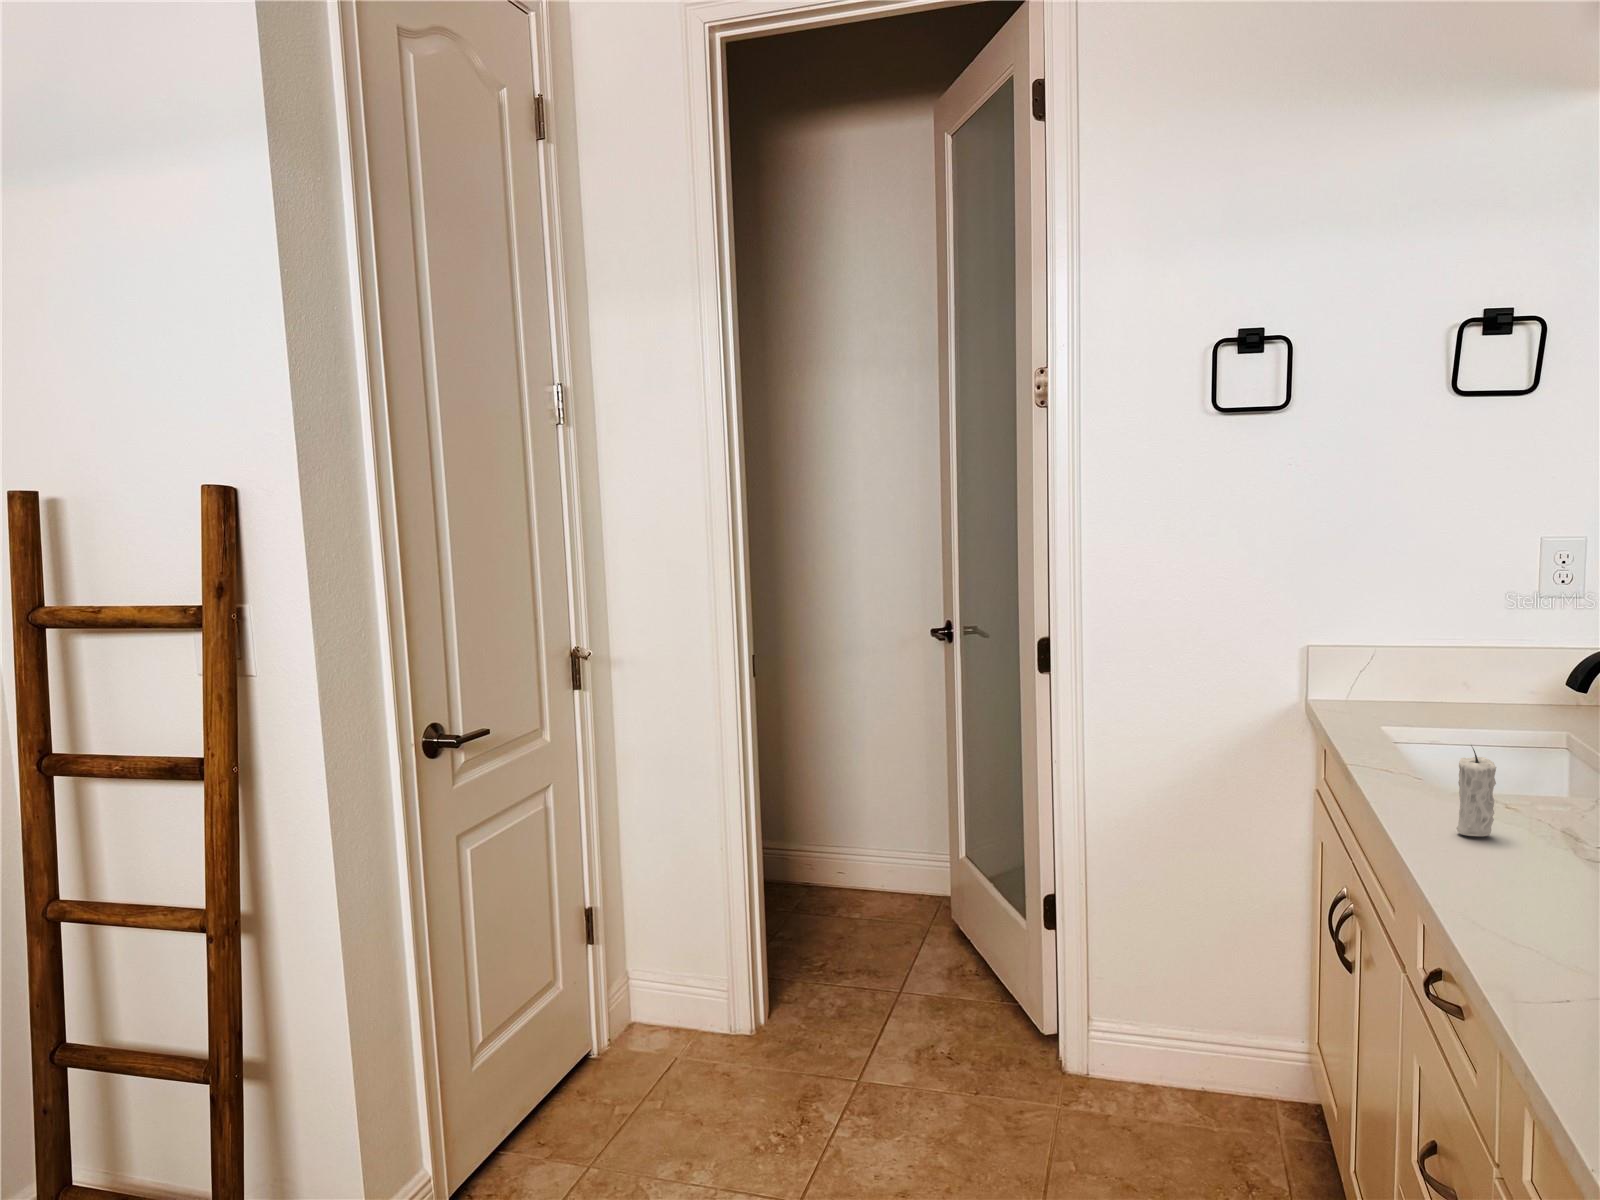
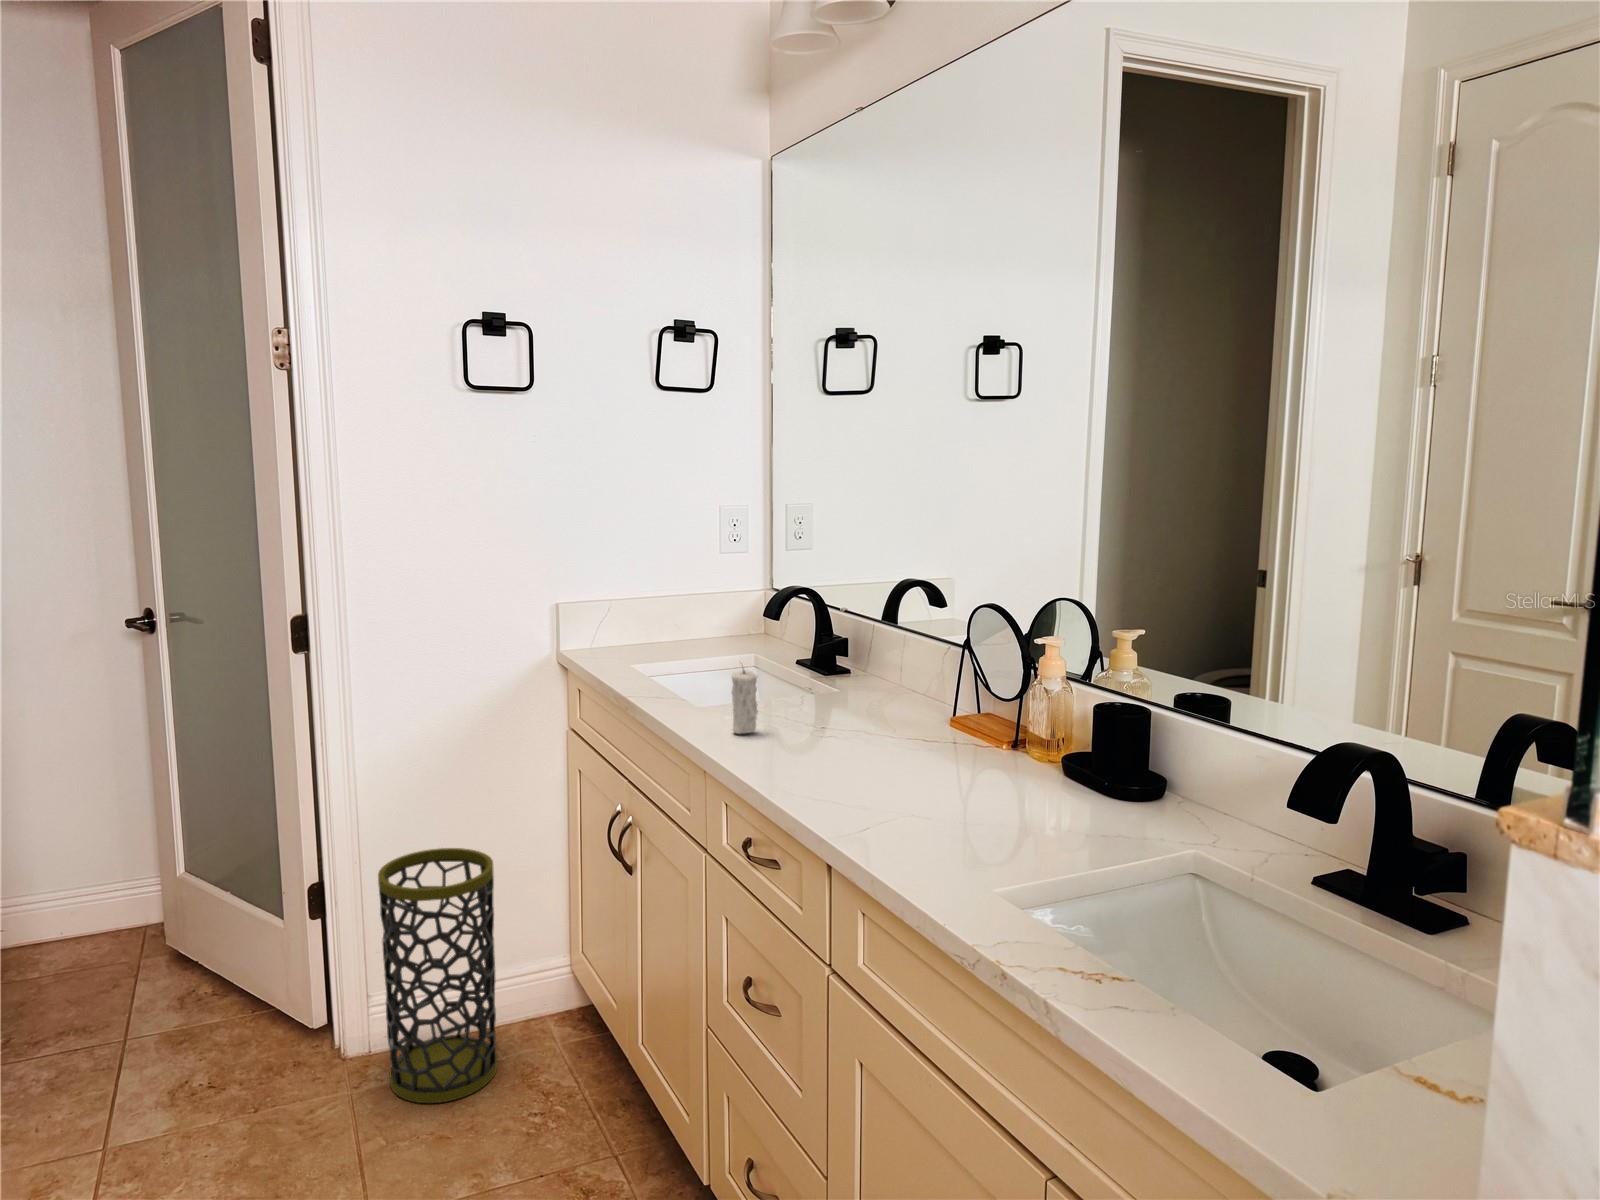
trash can: none [1095,888,1213,1154] -> present [378,848,497,1103]

